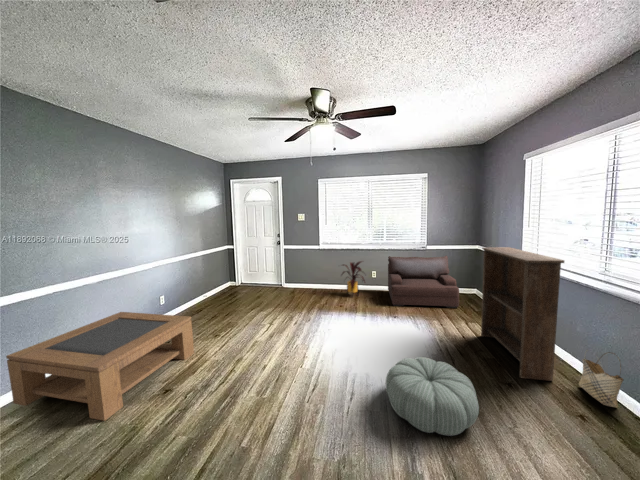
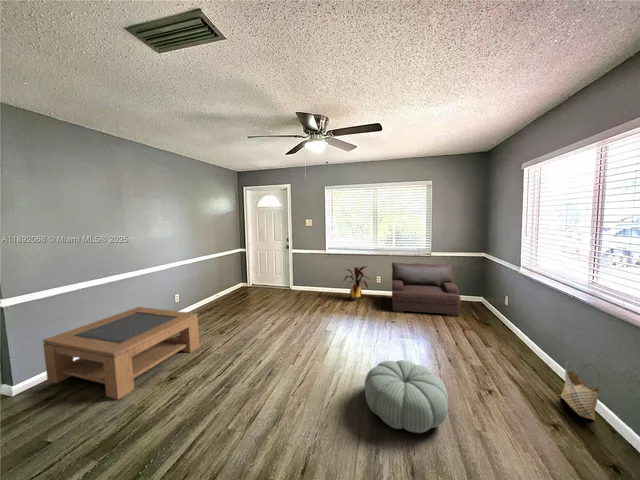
bookshelf: present [481,247,564,381] -> none [475,256,546,391]

